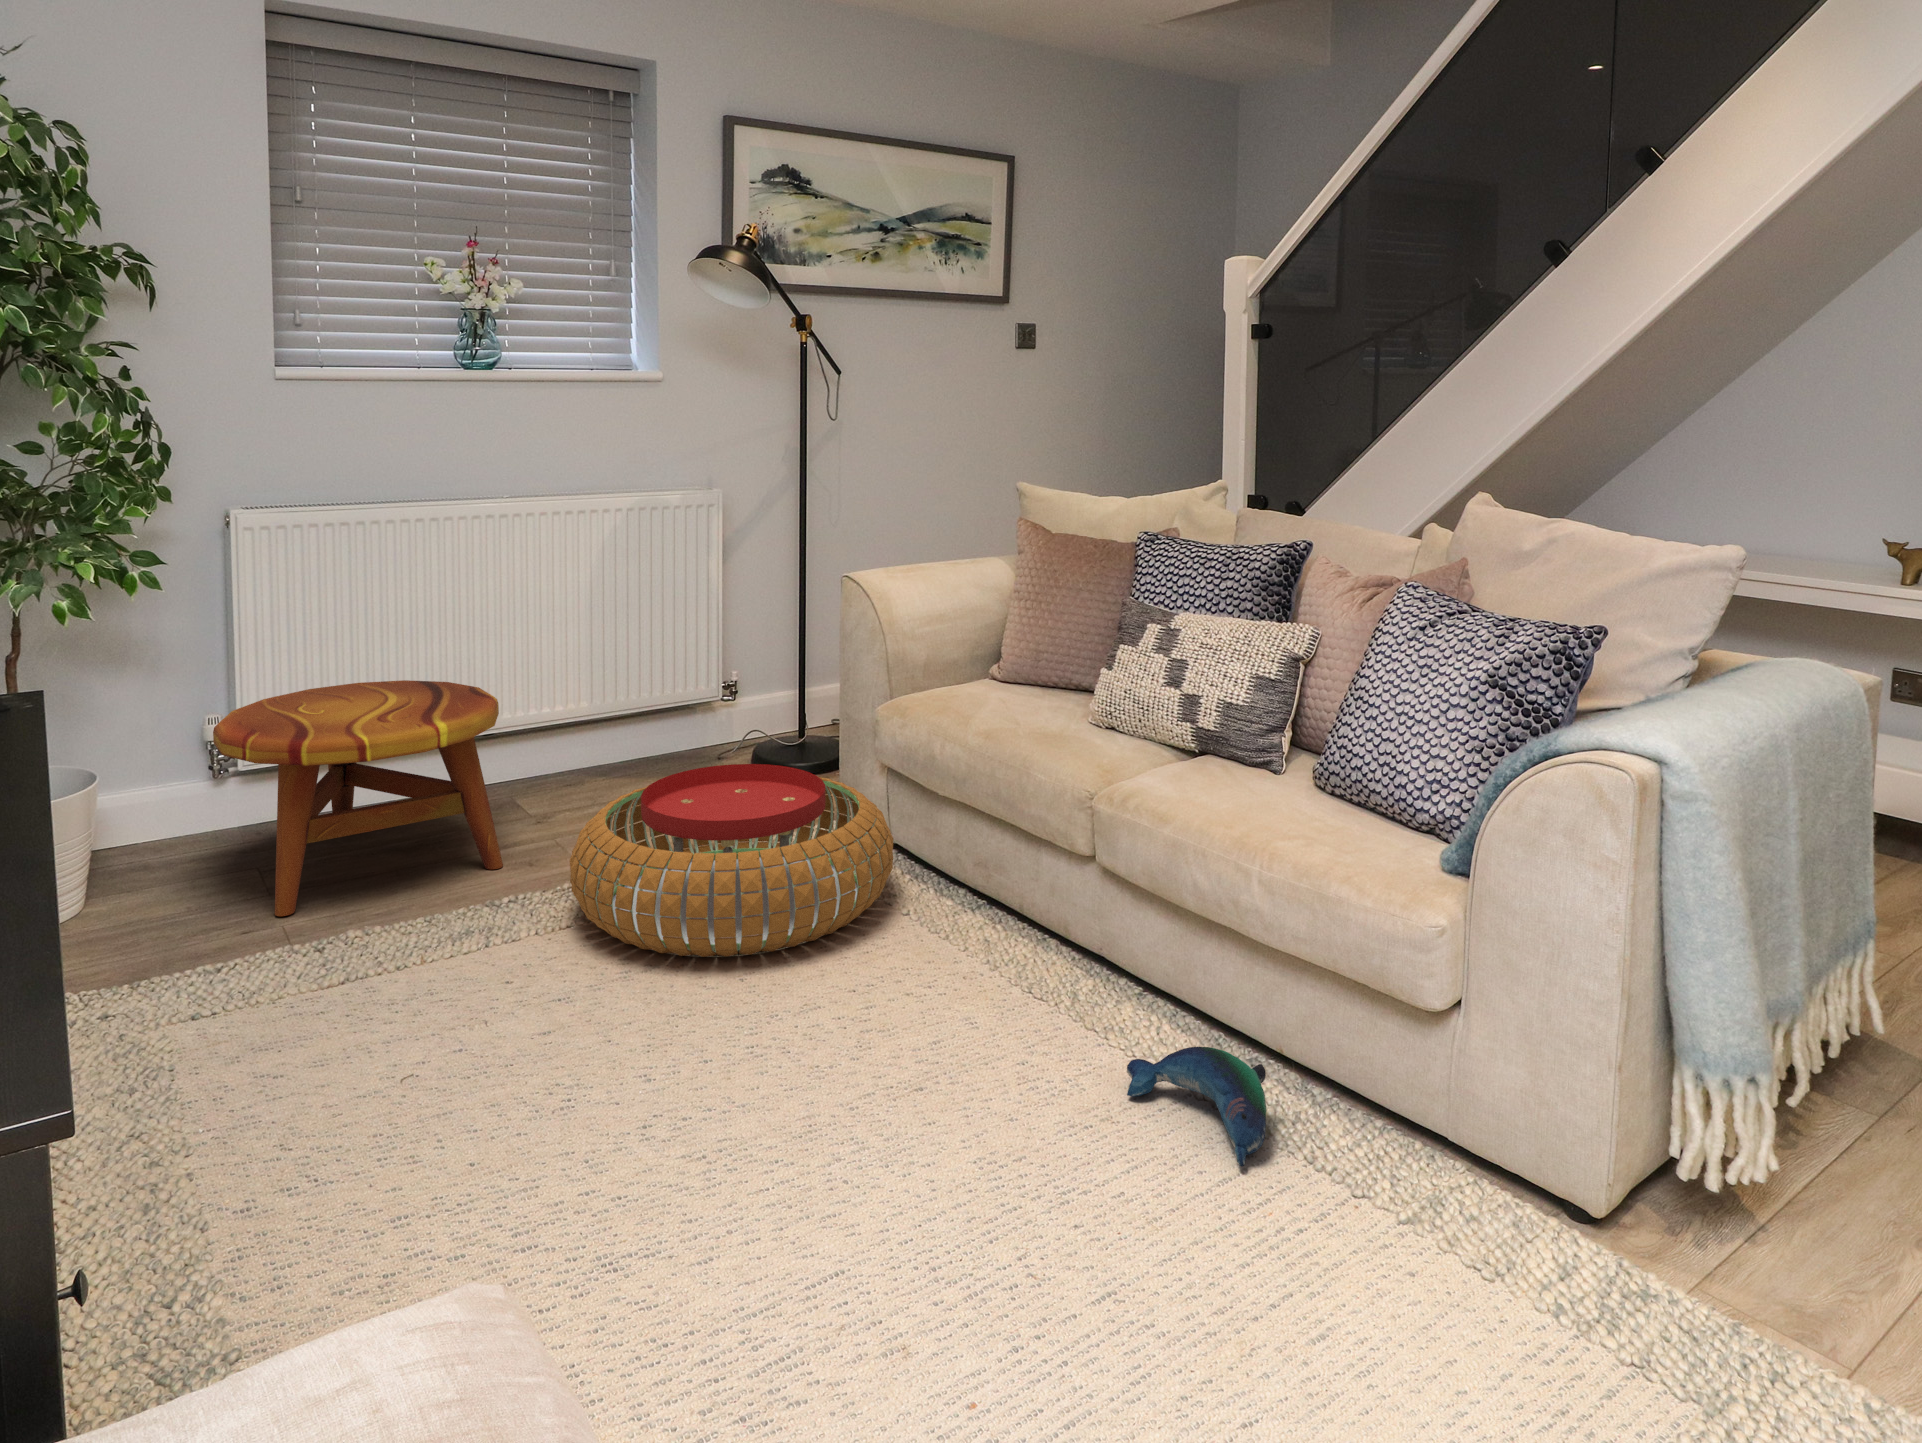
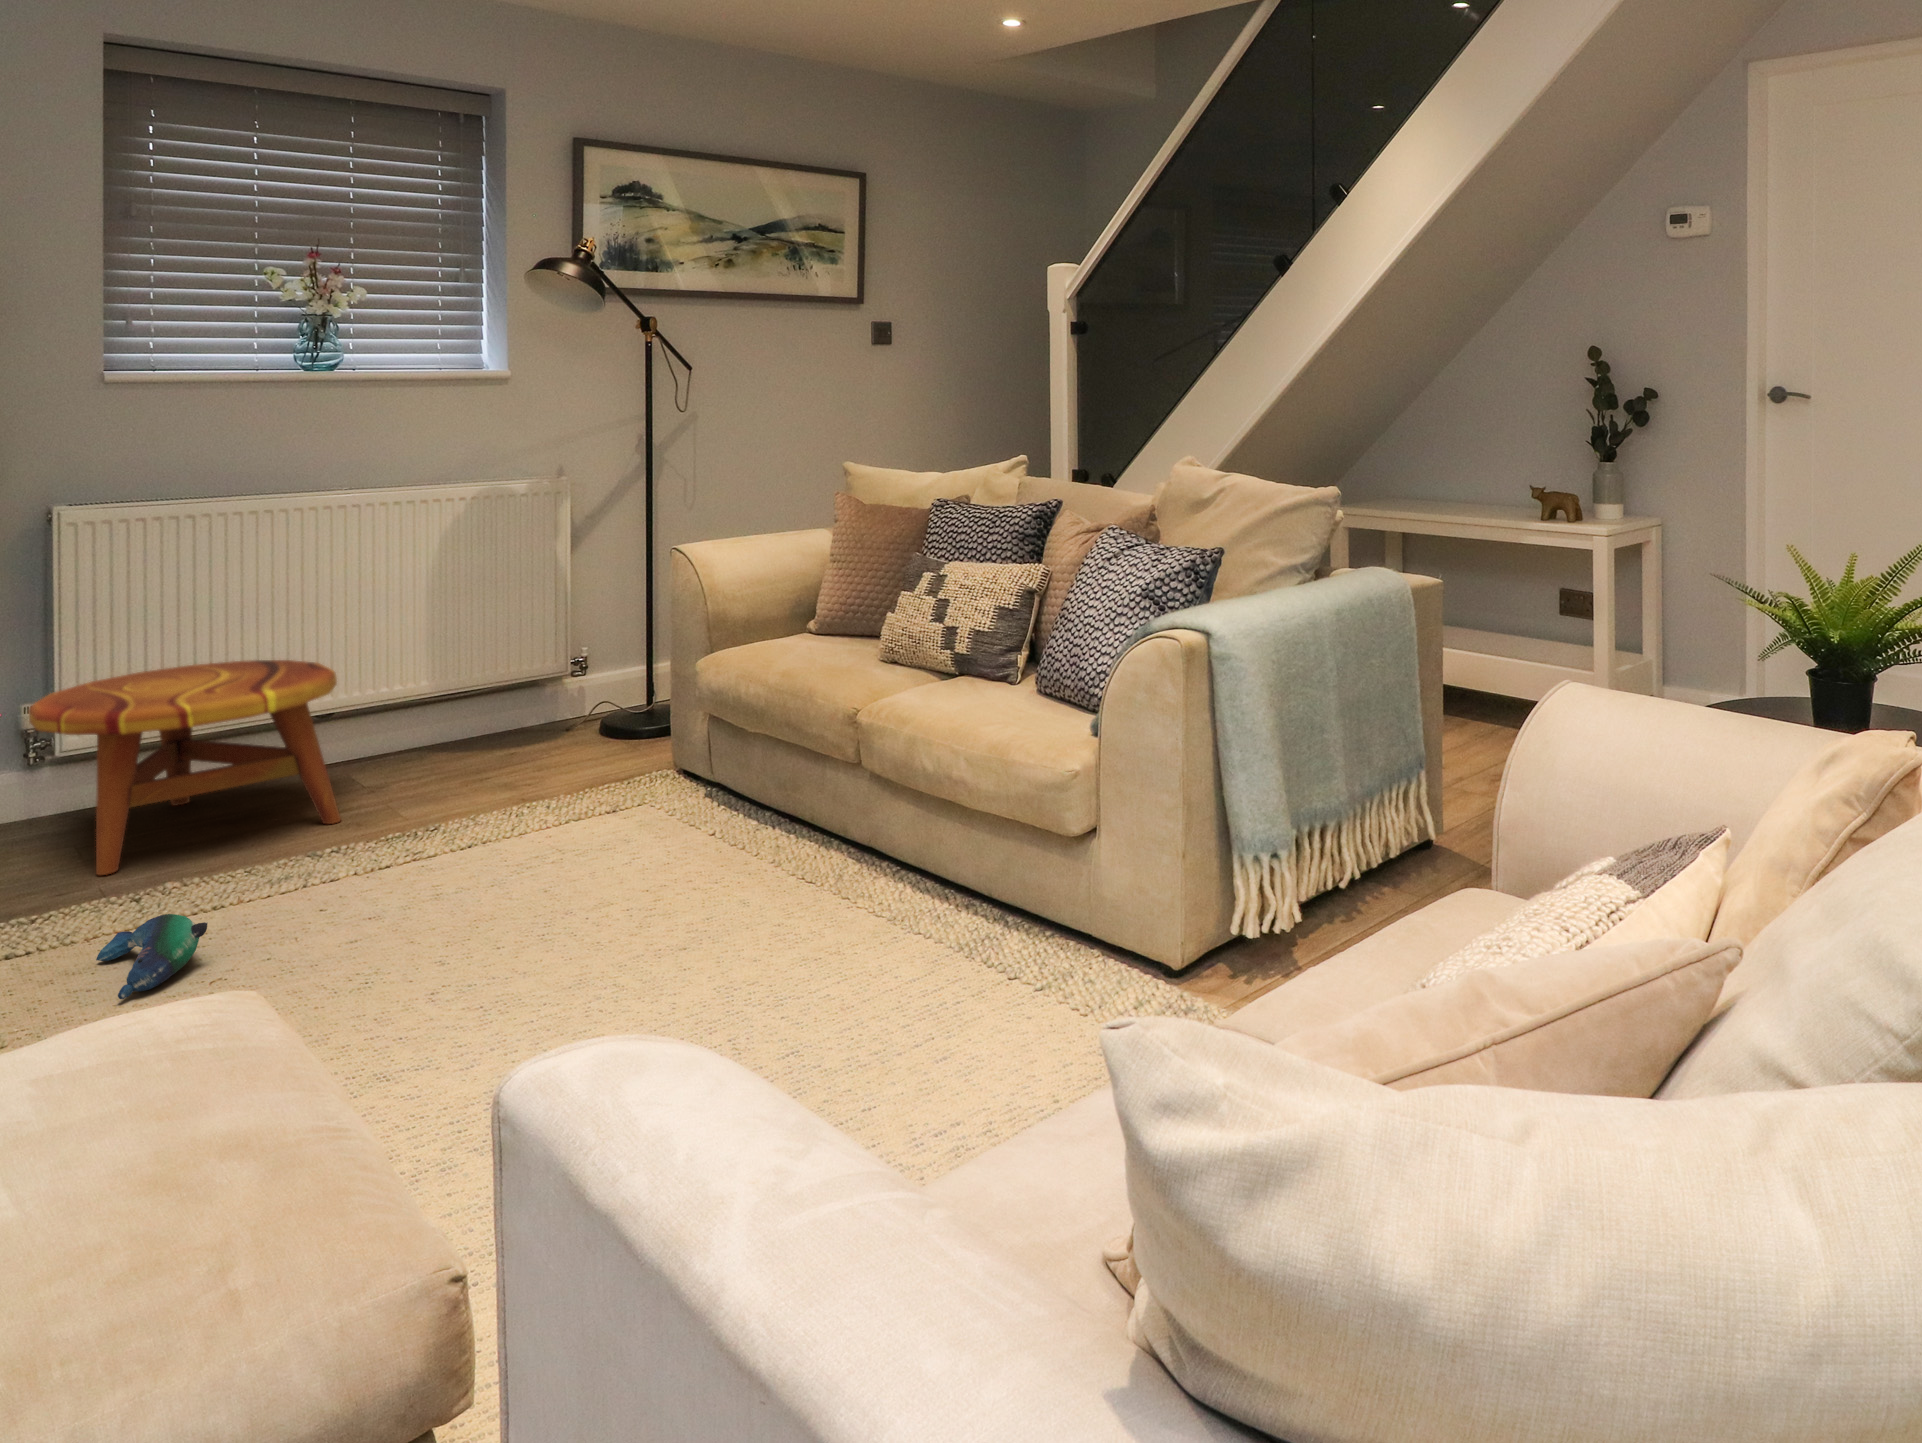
pouf: present [570,764,893,957] -> none [395,713,710,874]
plush toy: present [1127,1047,1266,1166] -> present [96,914,208,999]

